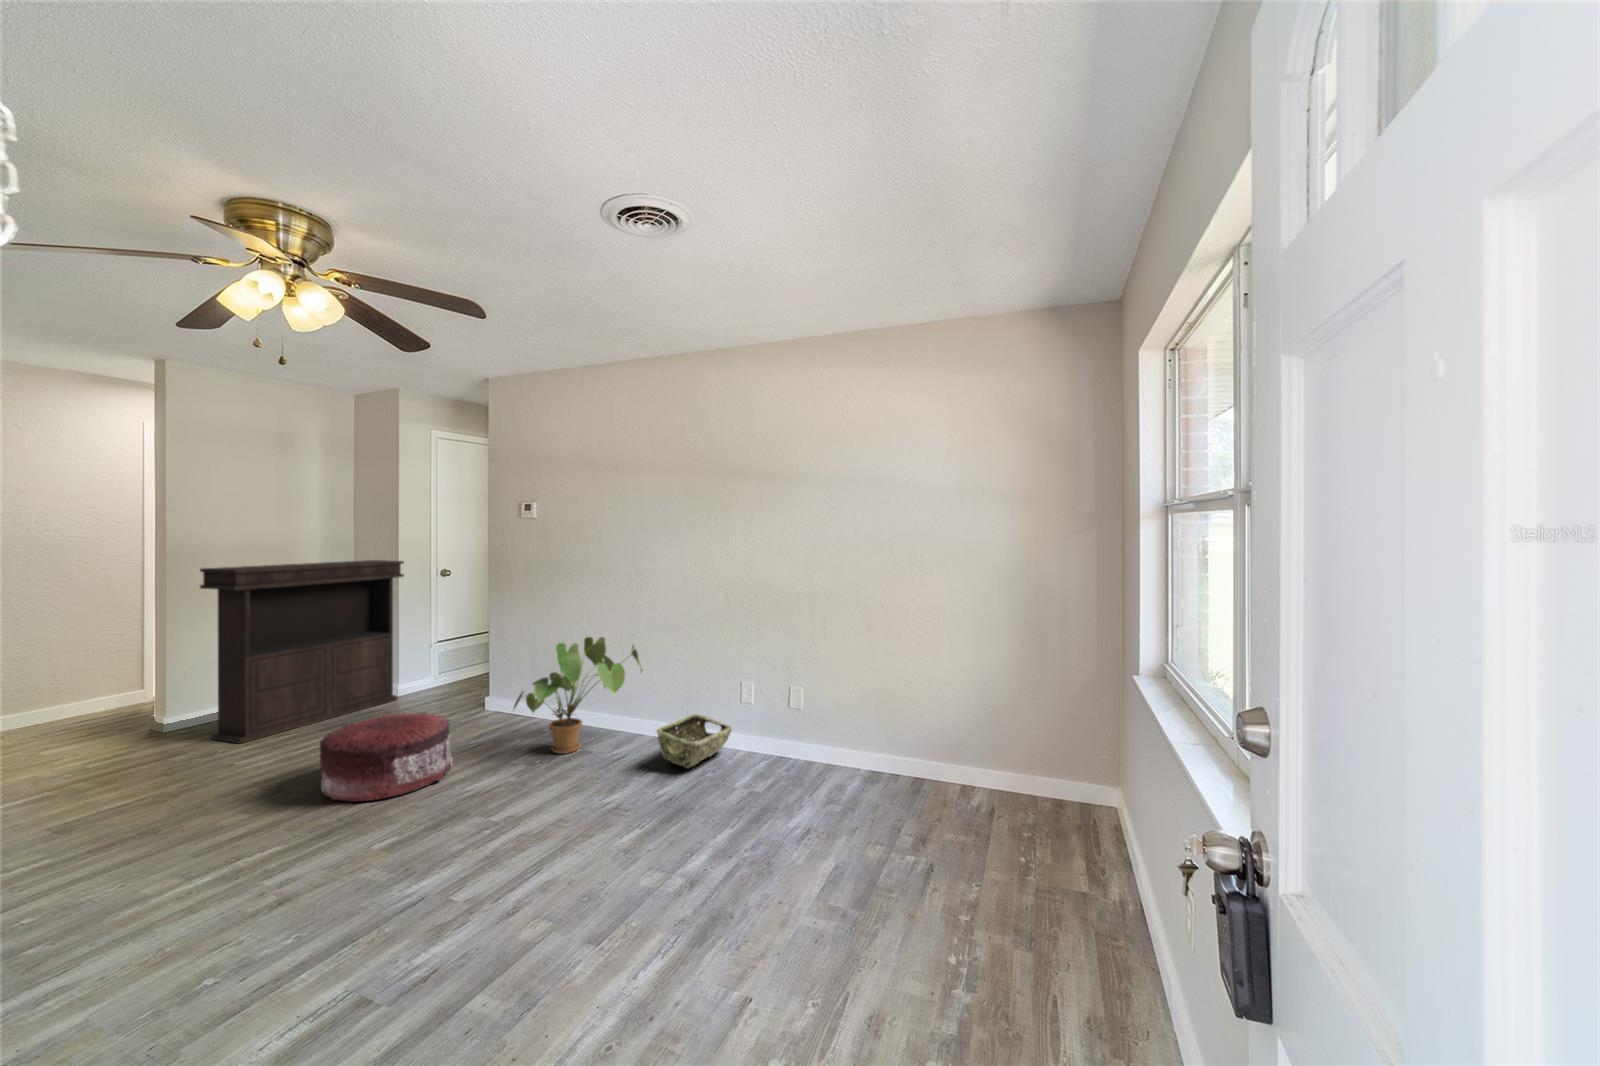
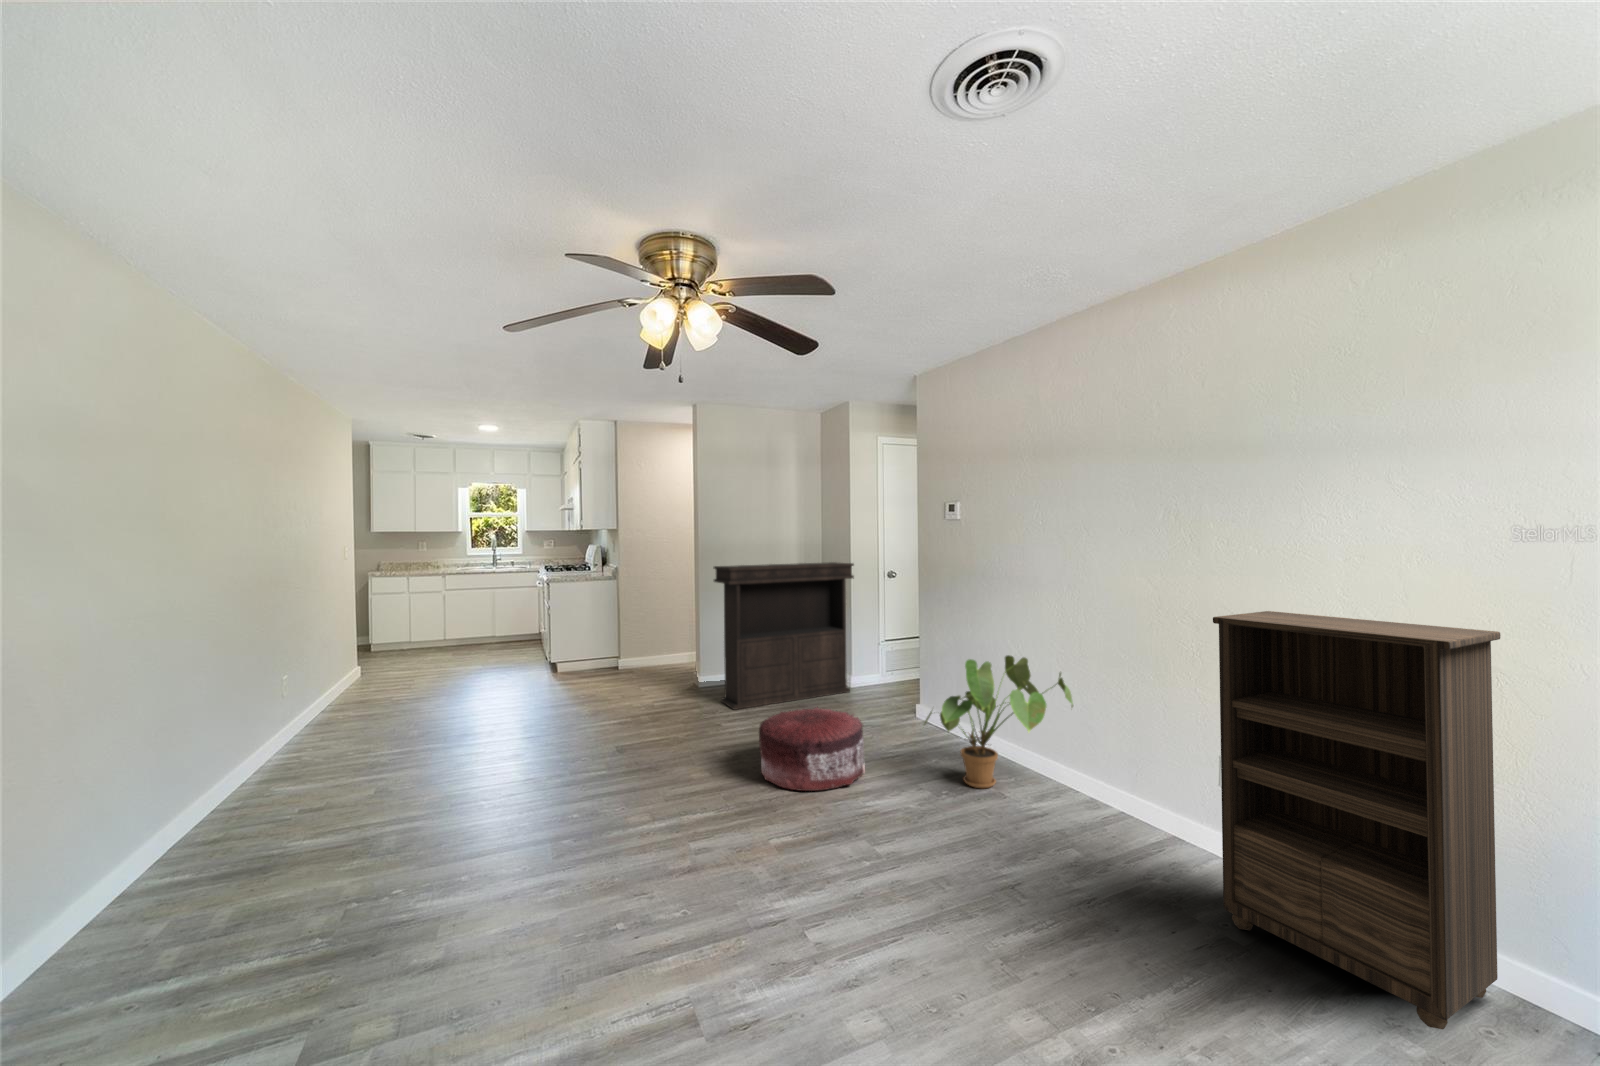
bookshelf: none [747,586,873,803] -> present [1213,611,1500,1029]
woven basket: present [657,714,732,768] -> none [1082,779,1203,855]

